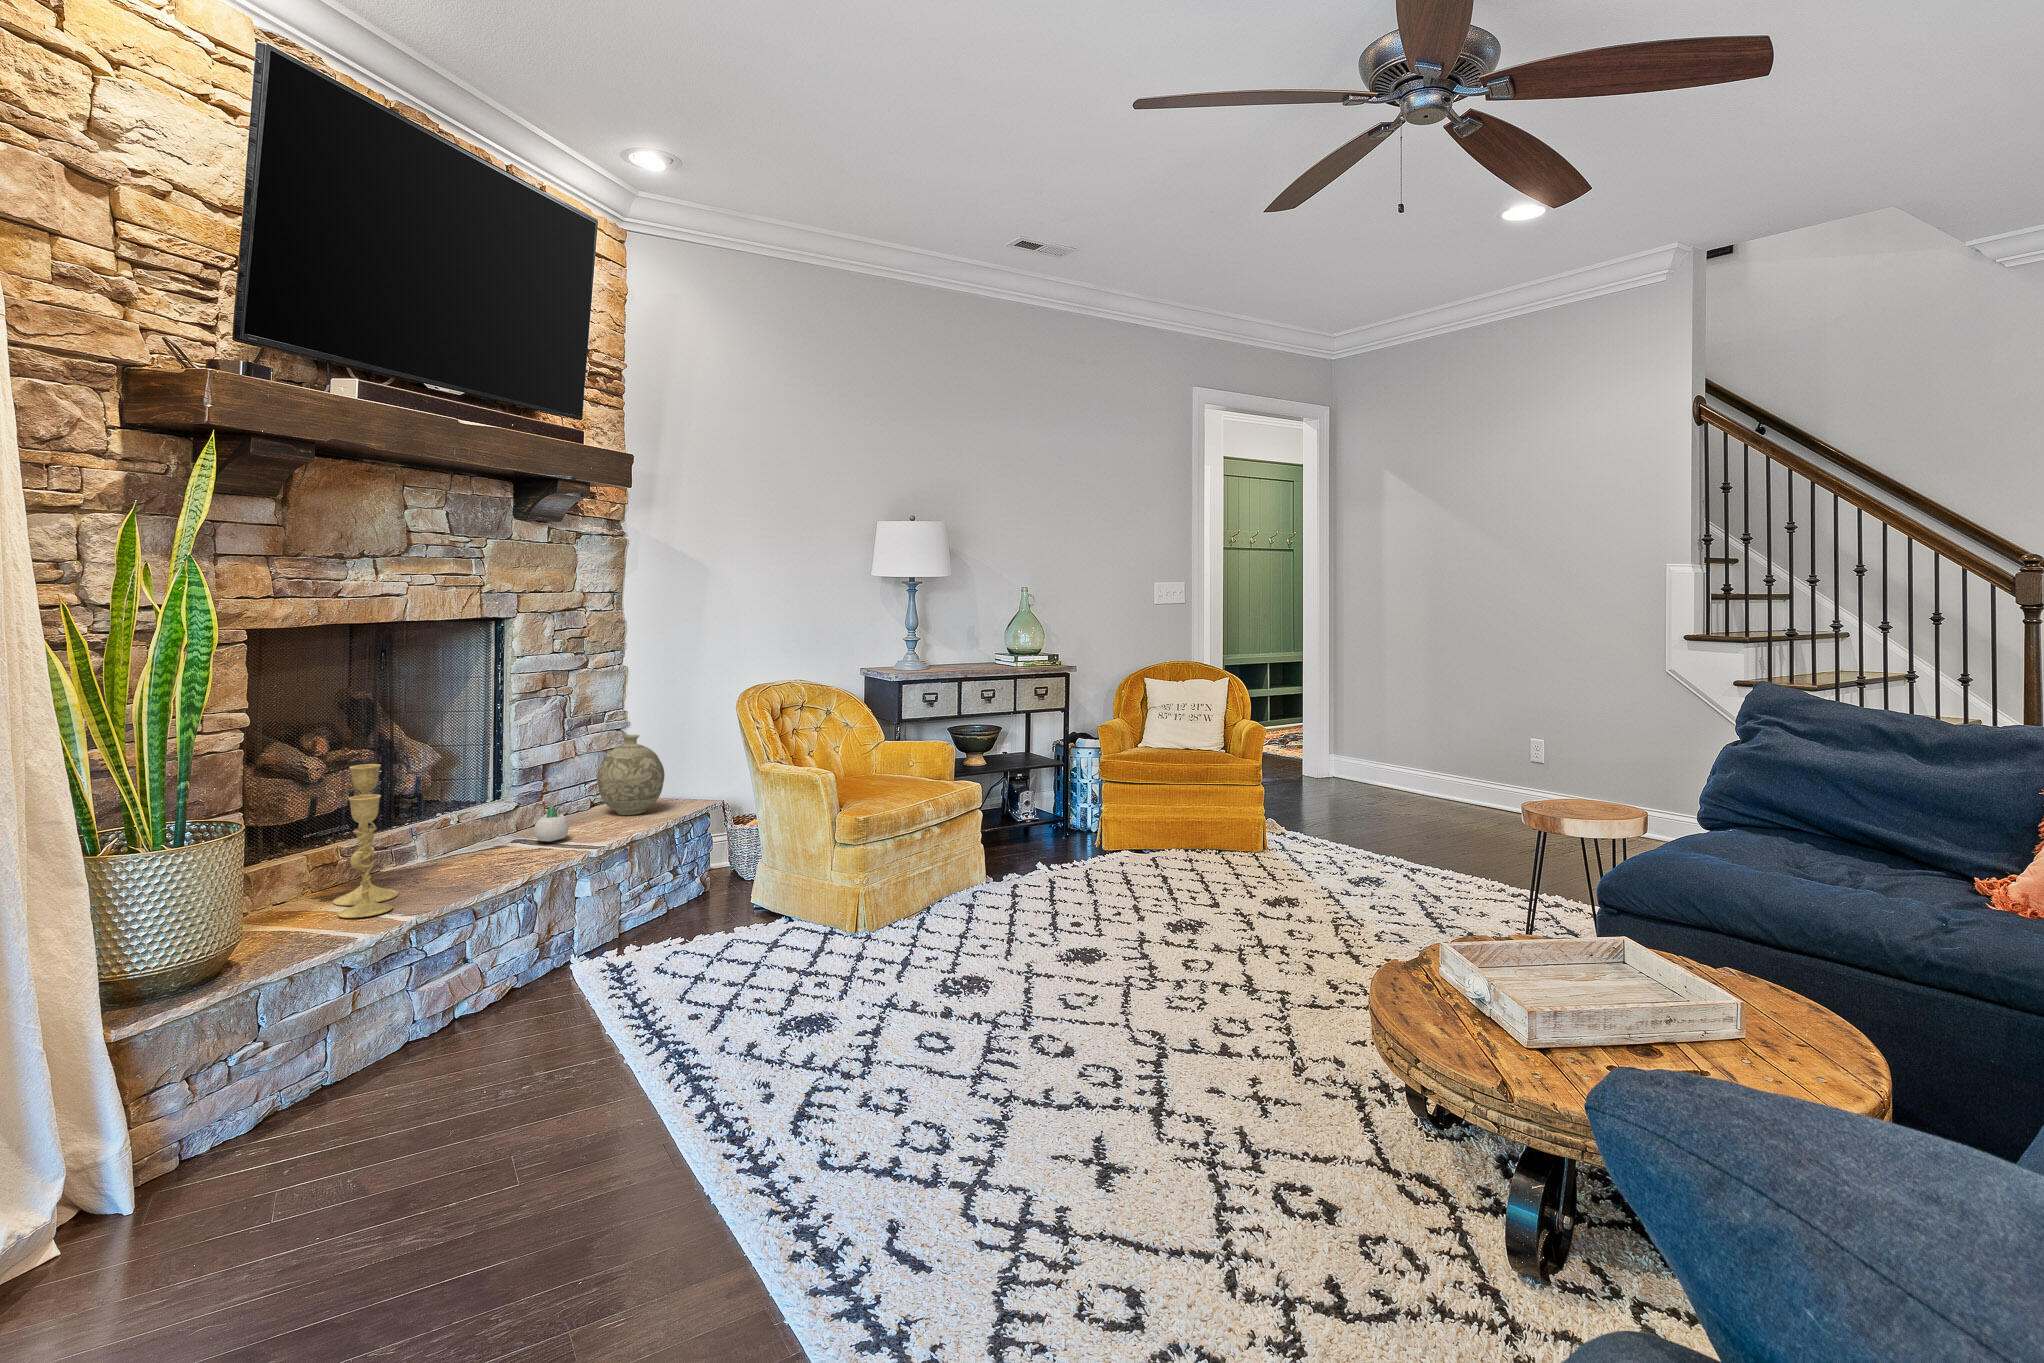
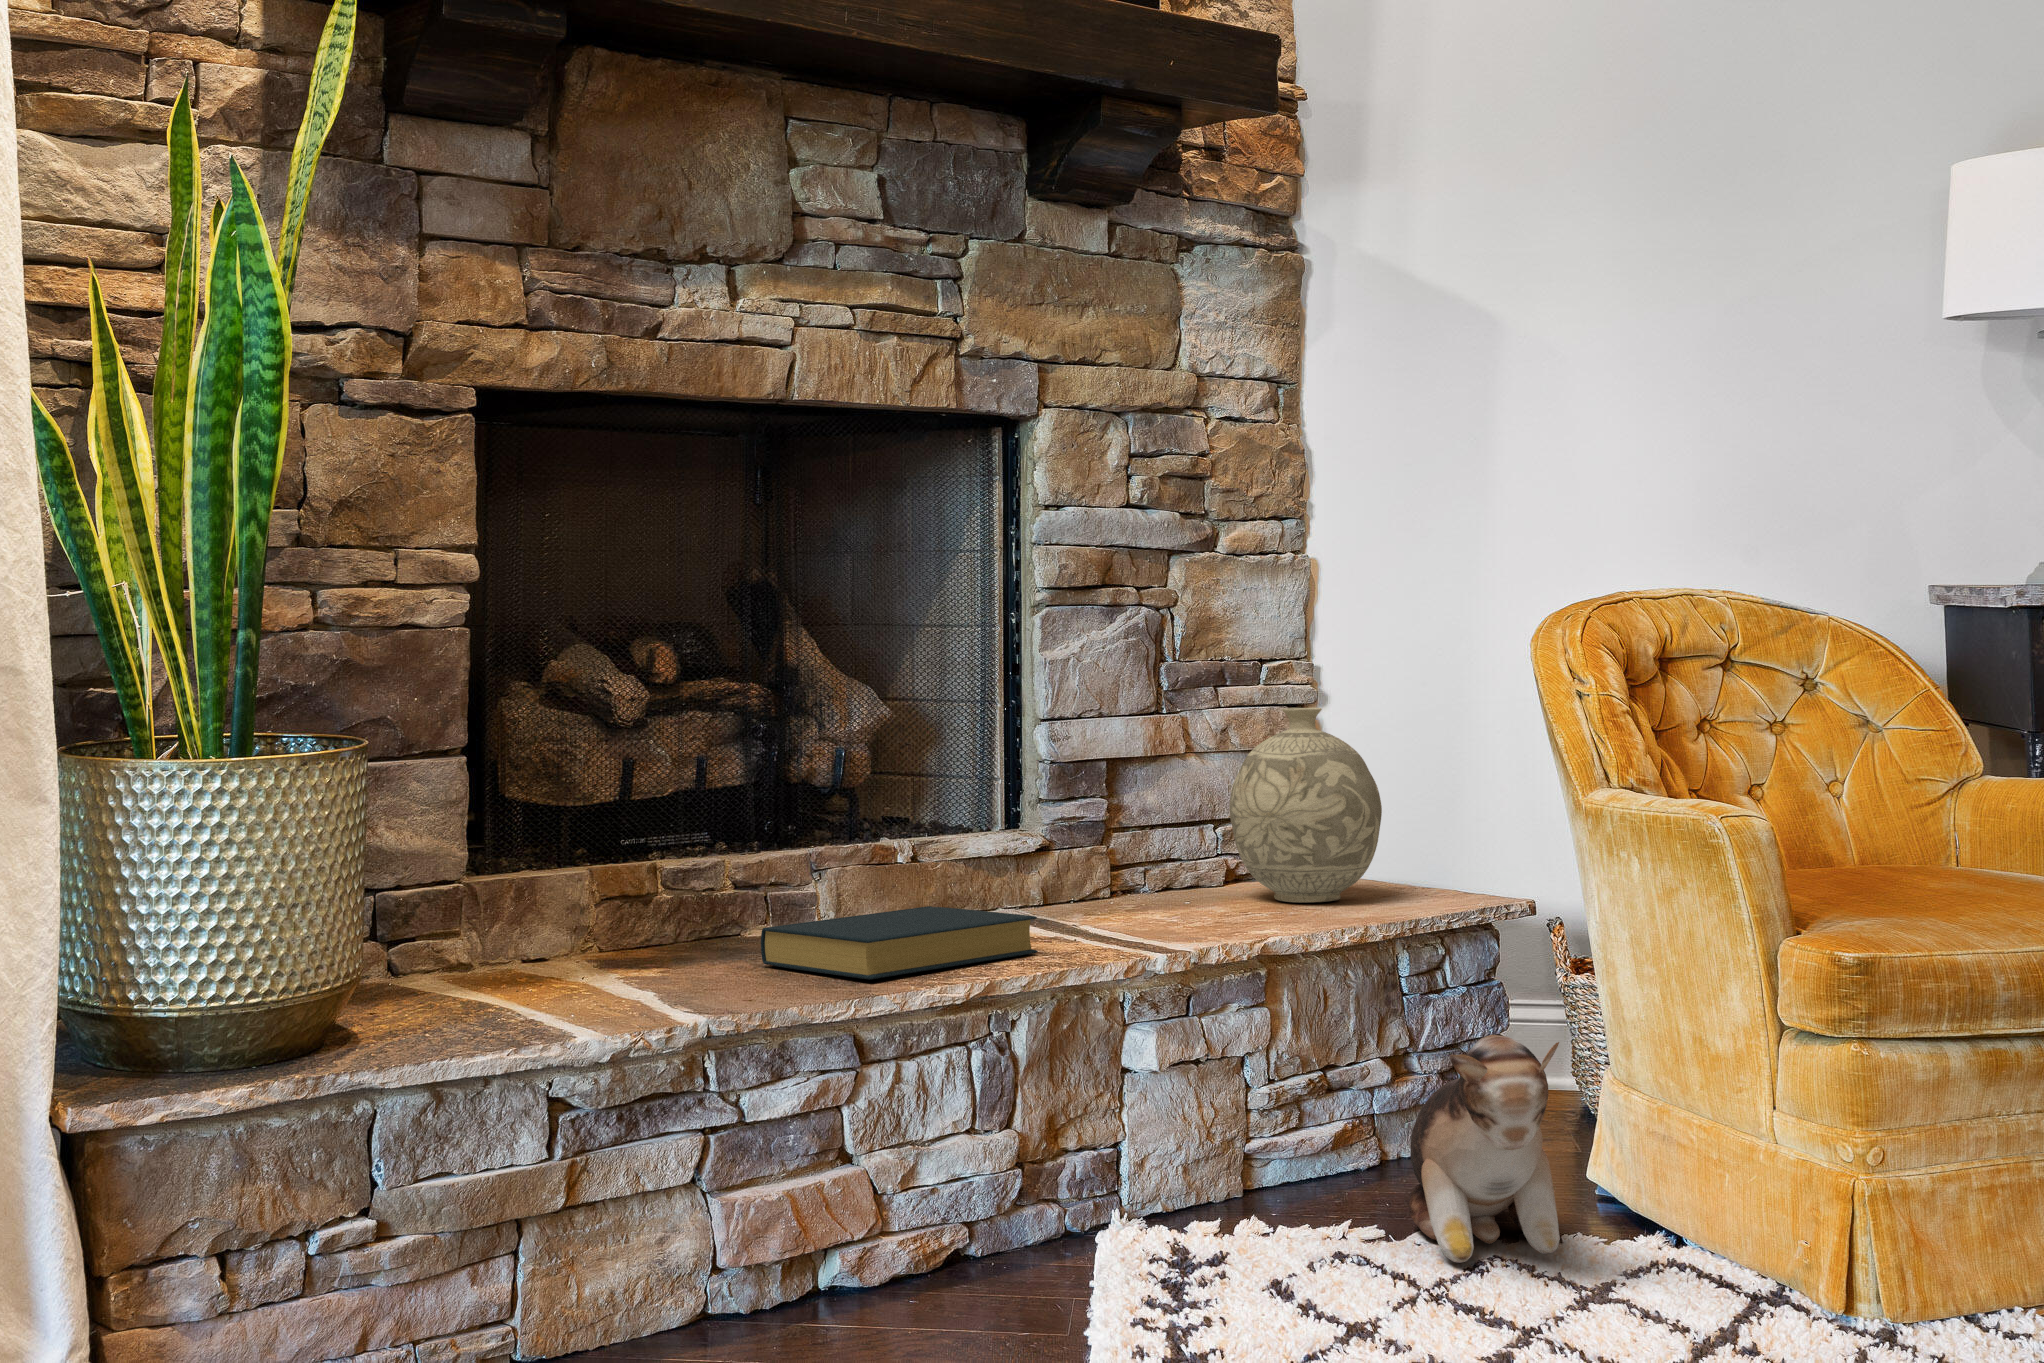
candlestick: present [333,764,398,918] -> none [564,683,714,1016]
succulent planter: present [534,806,569,842] -> none [1055,846,1133,931]
hardback book: none [408,840,537,880] -> present [761,906,1038,980]
plush toy: none [696,869,759,949] -> present [1409,1035,1560,1263]

